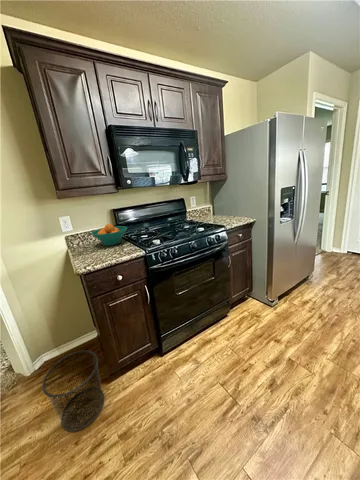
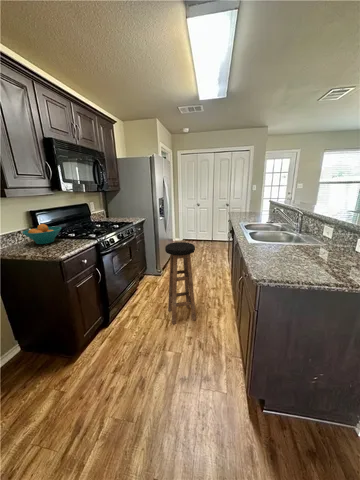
bar stool: none [237,277,304,443] -> present [165,242,196,324]
waste bin: present [42,350,104,432] -> none [30,333,85,403]

